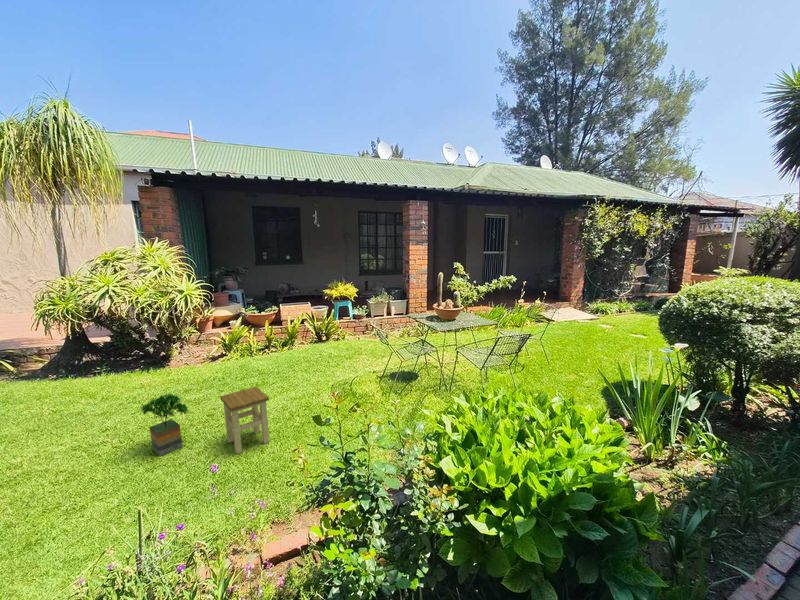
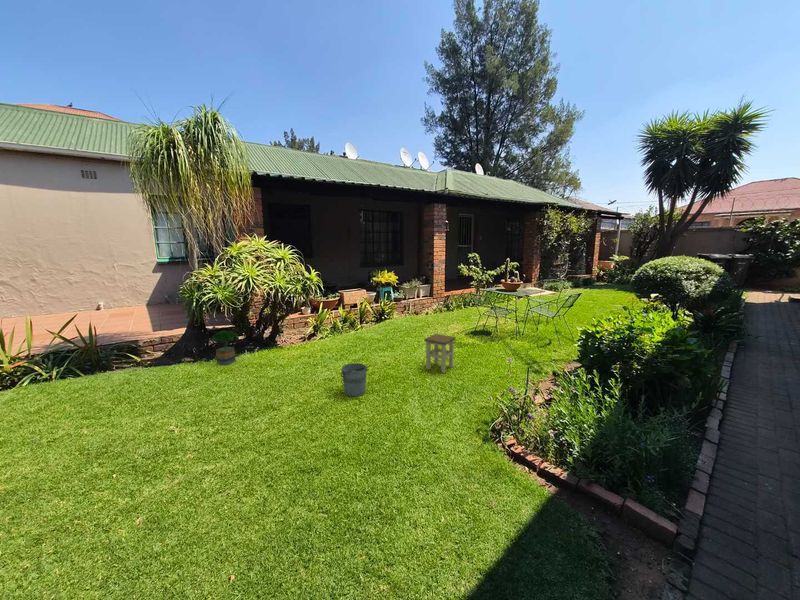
potted tree: present [141,394,188,456] -> present [212,331,239,365]
bucket: none [27,428,90,484] -> present [340,363,369,396]

